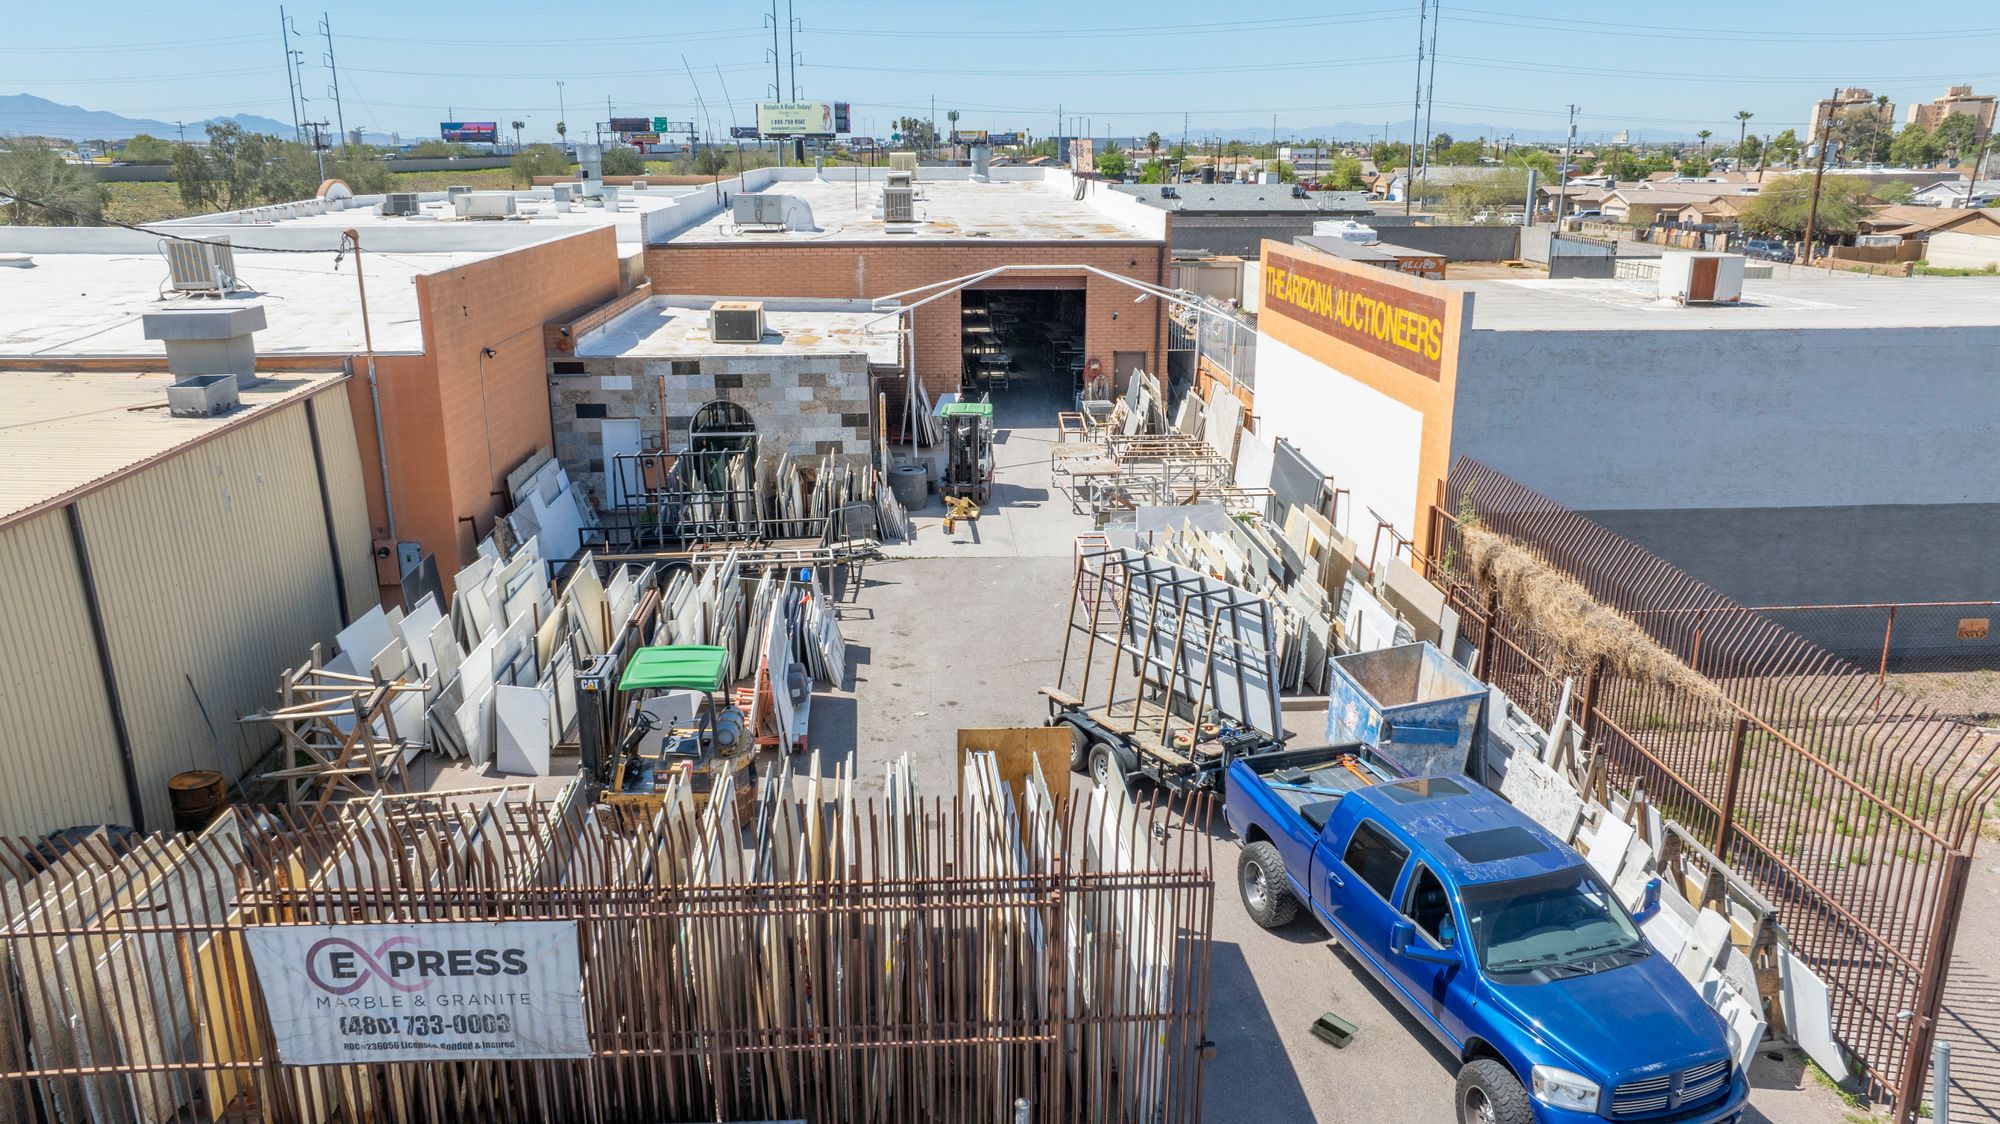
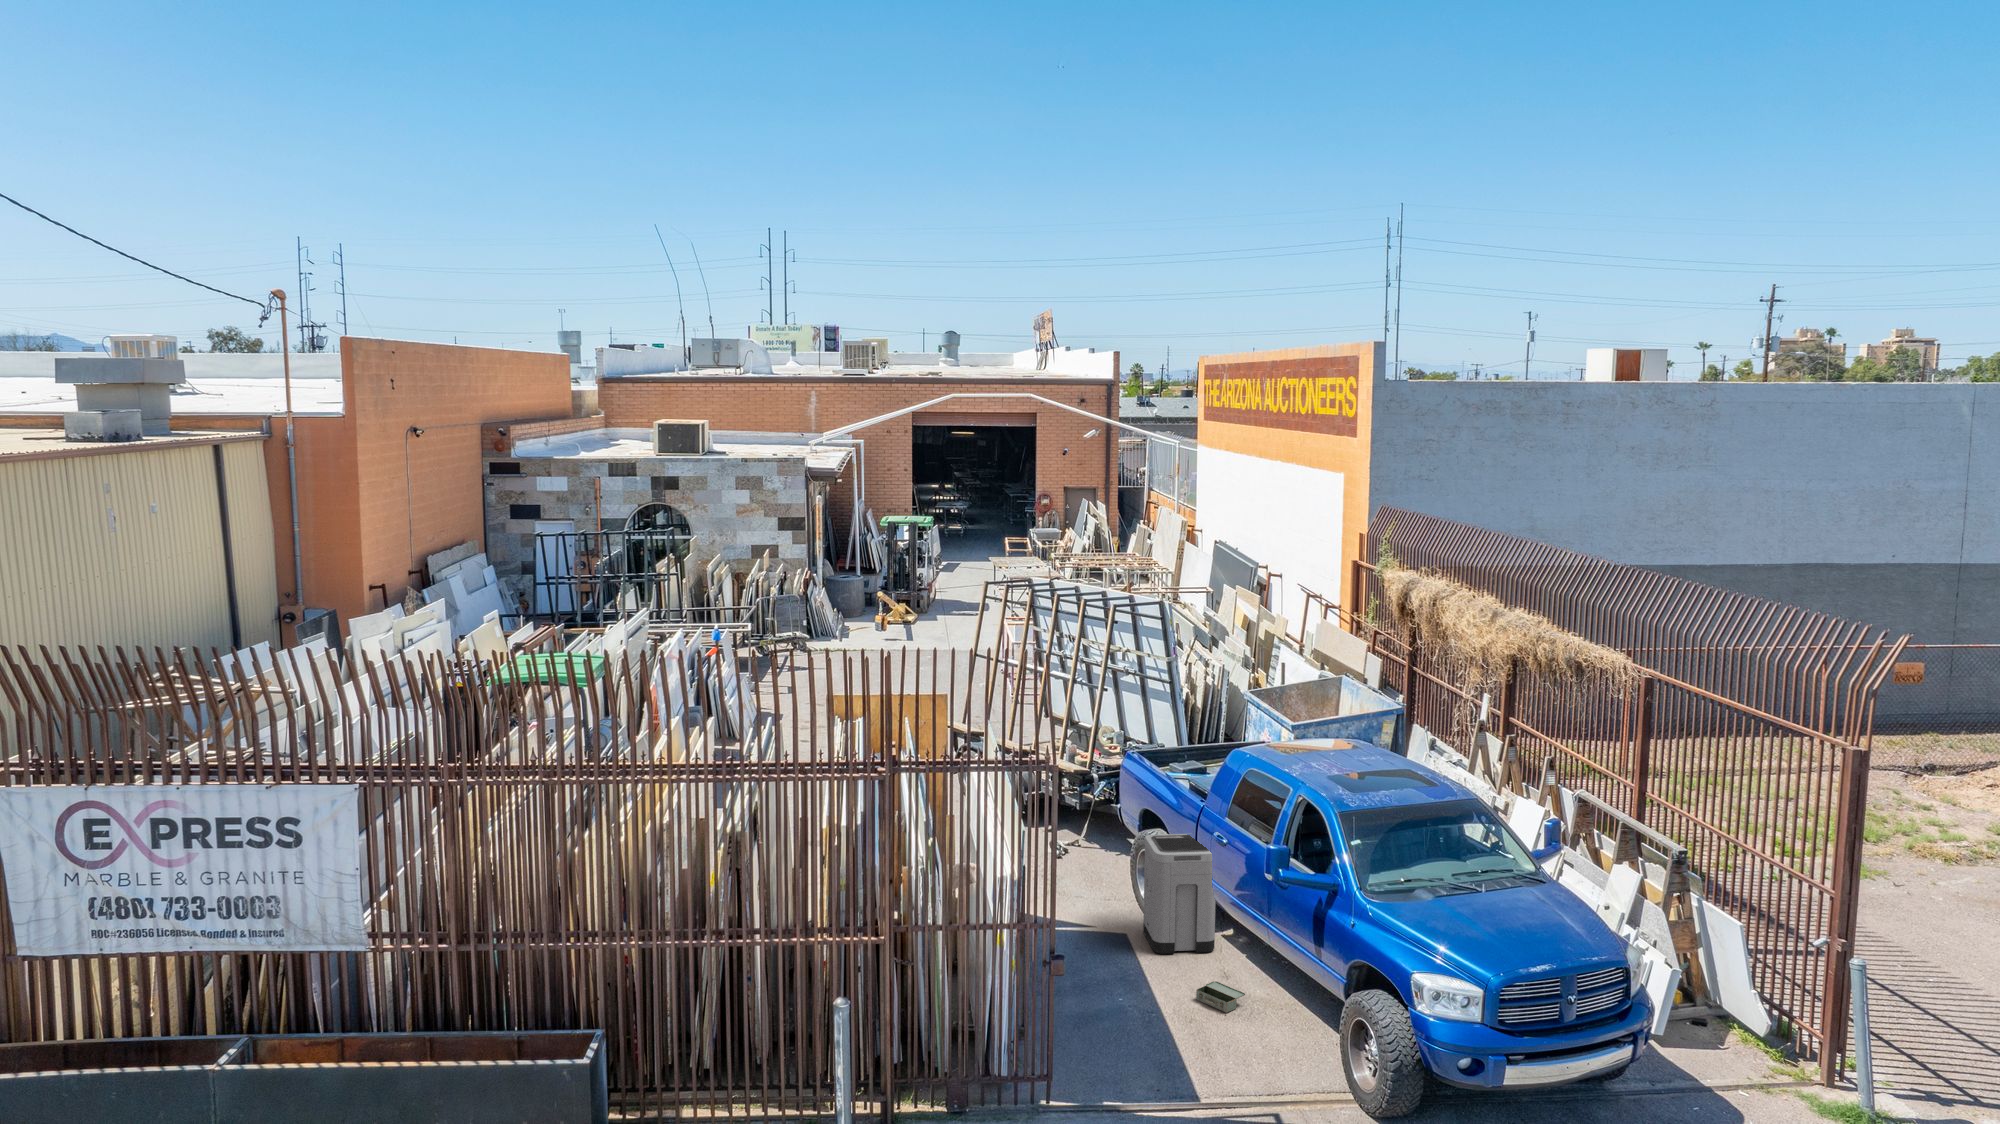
trash can: none [1254,858,1329,973] -> present [1143,834,1216,954]

